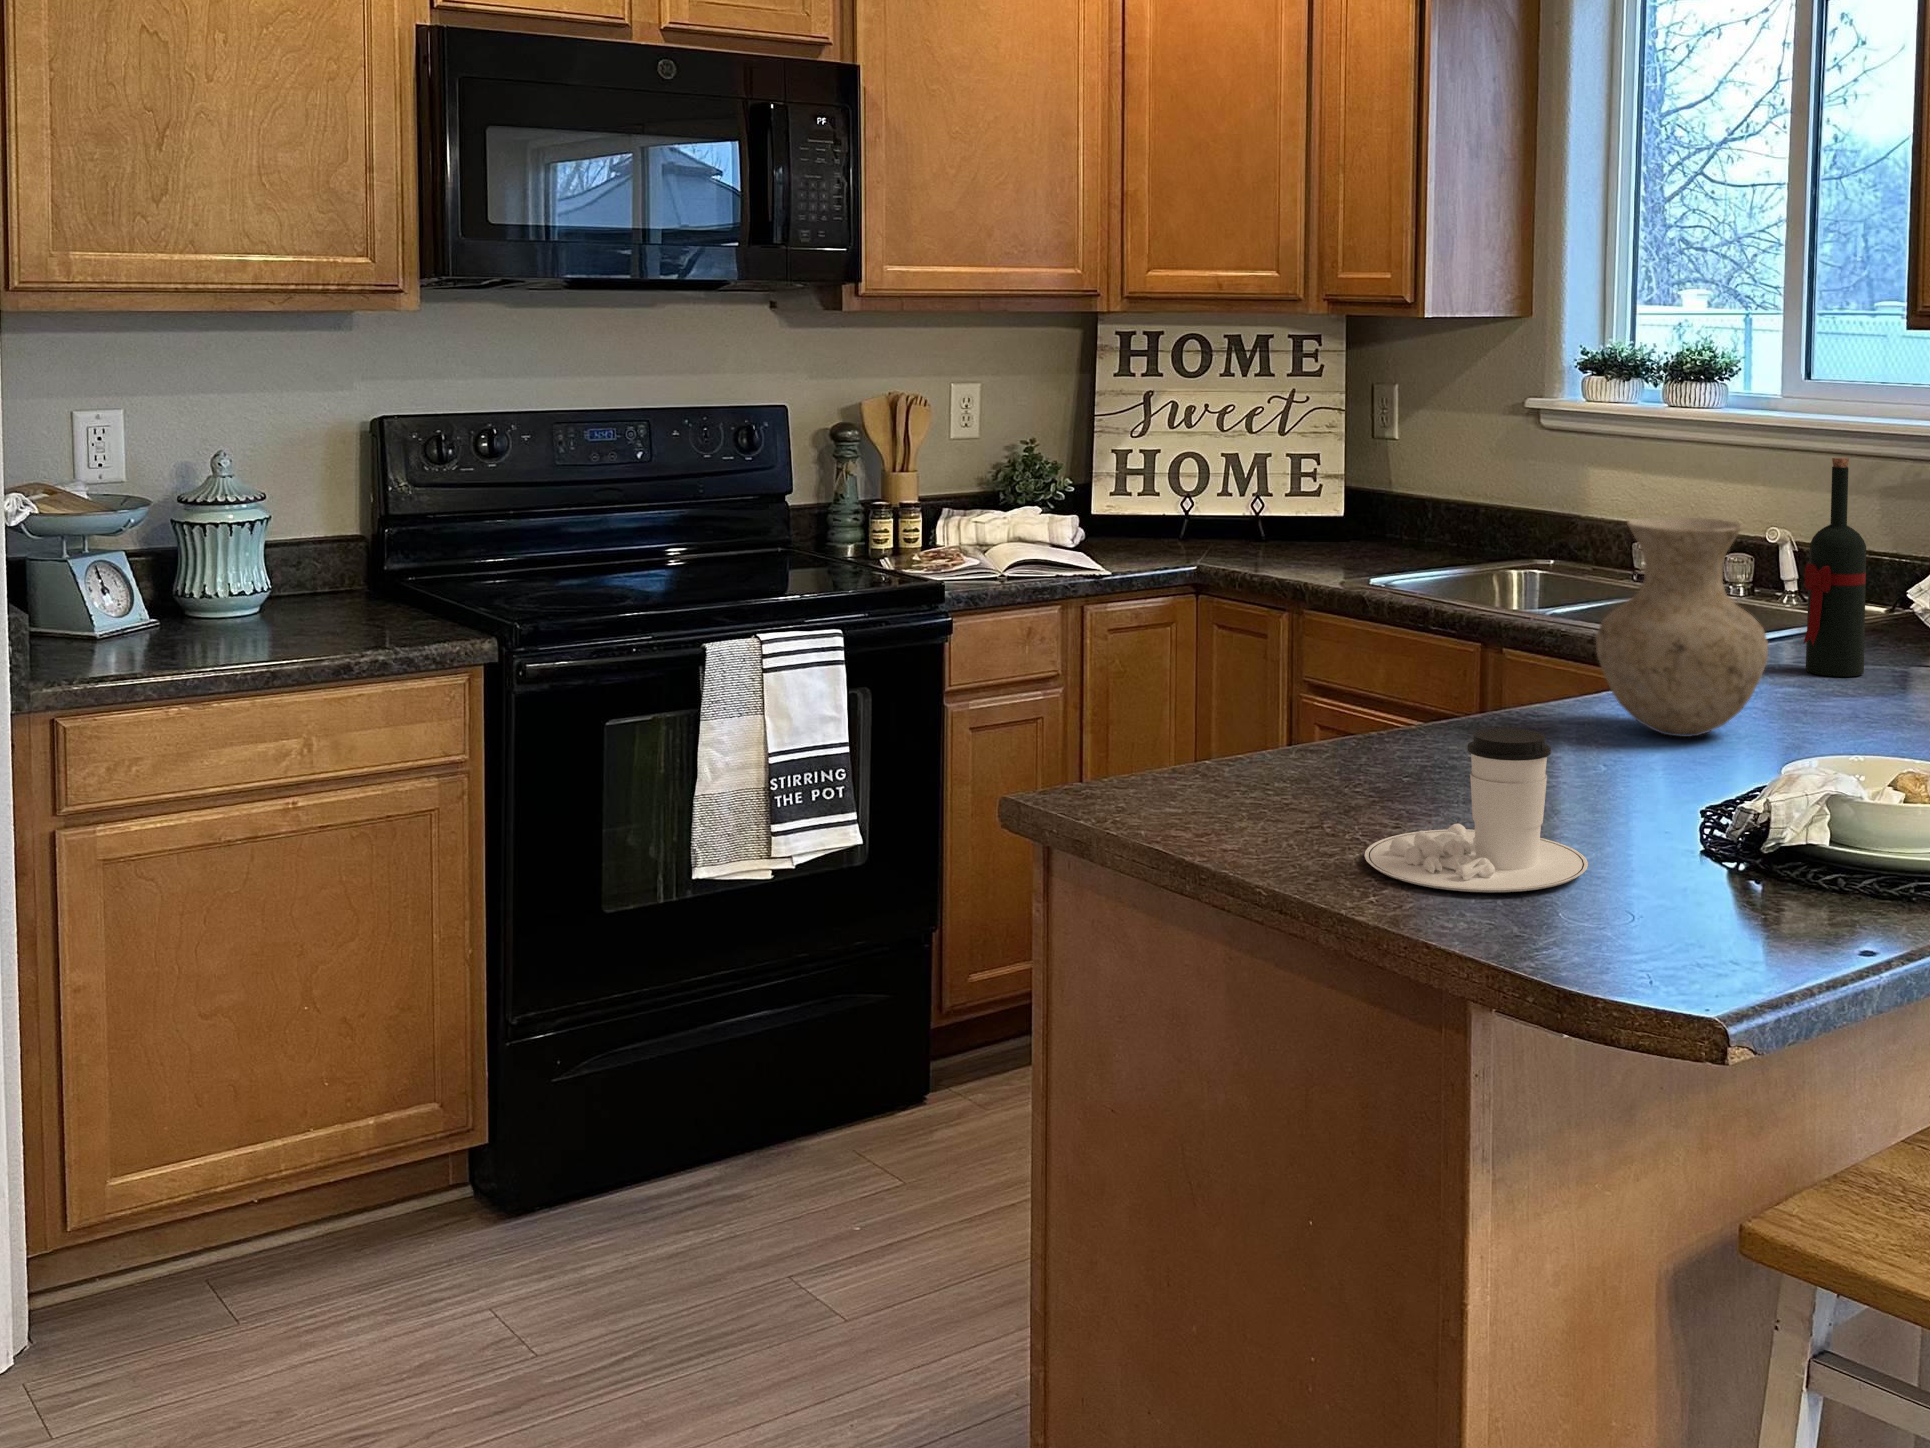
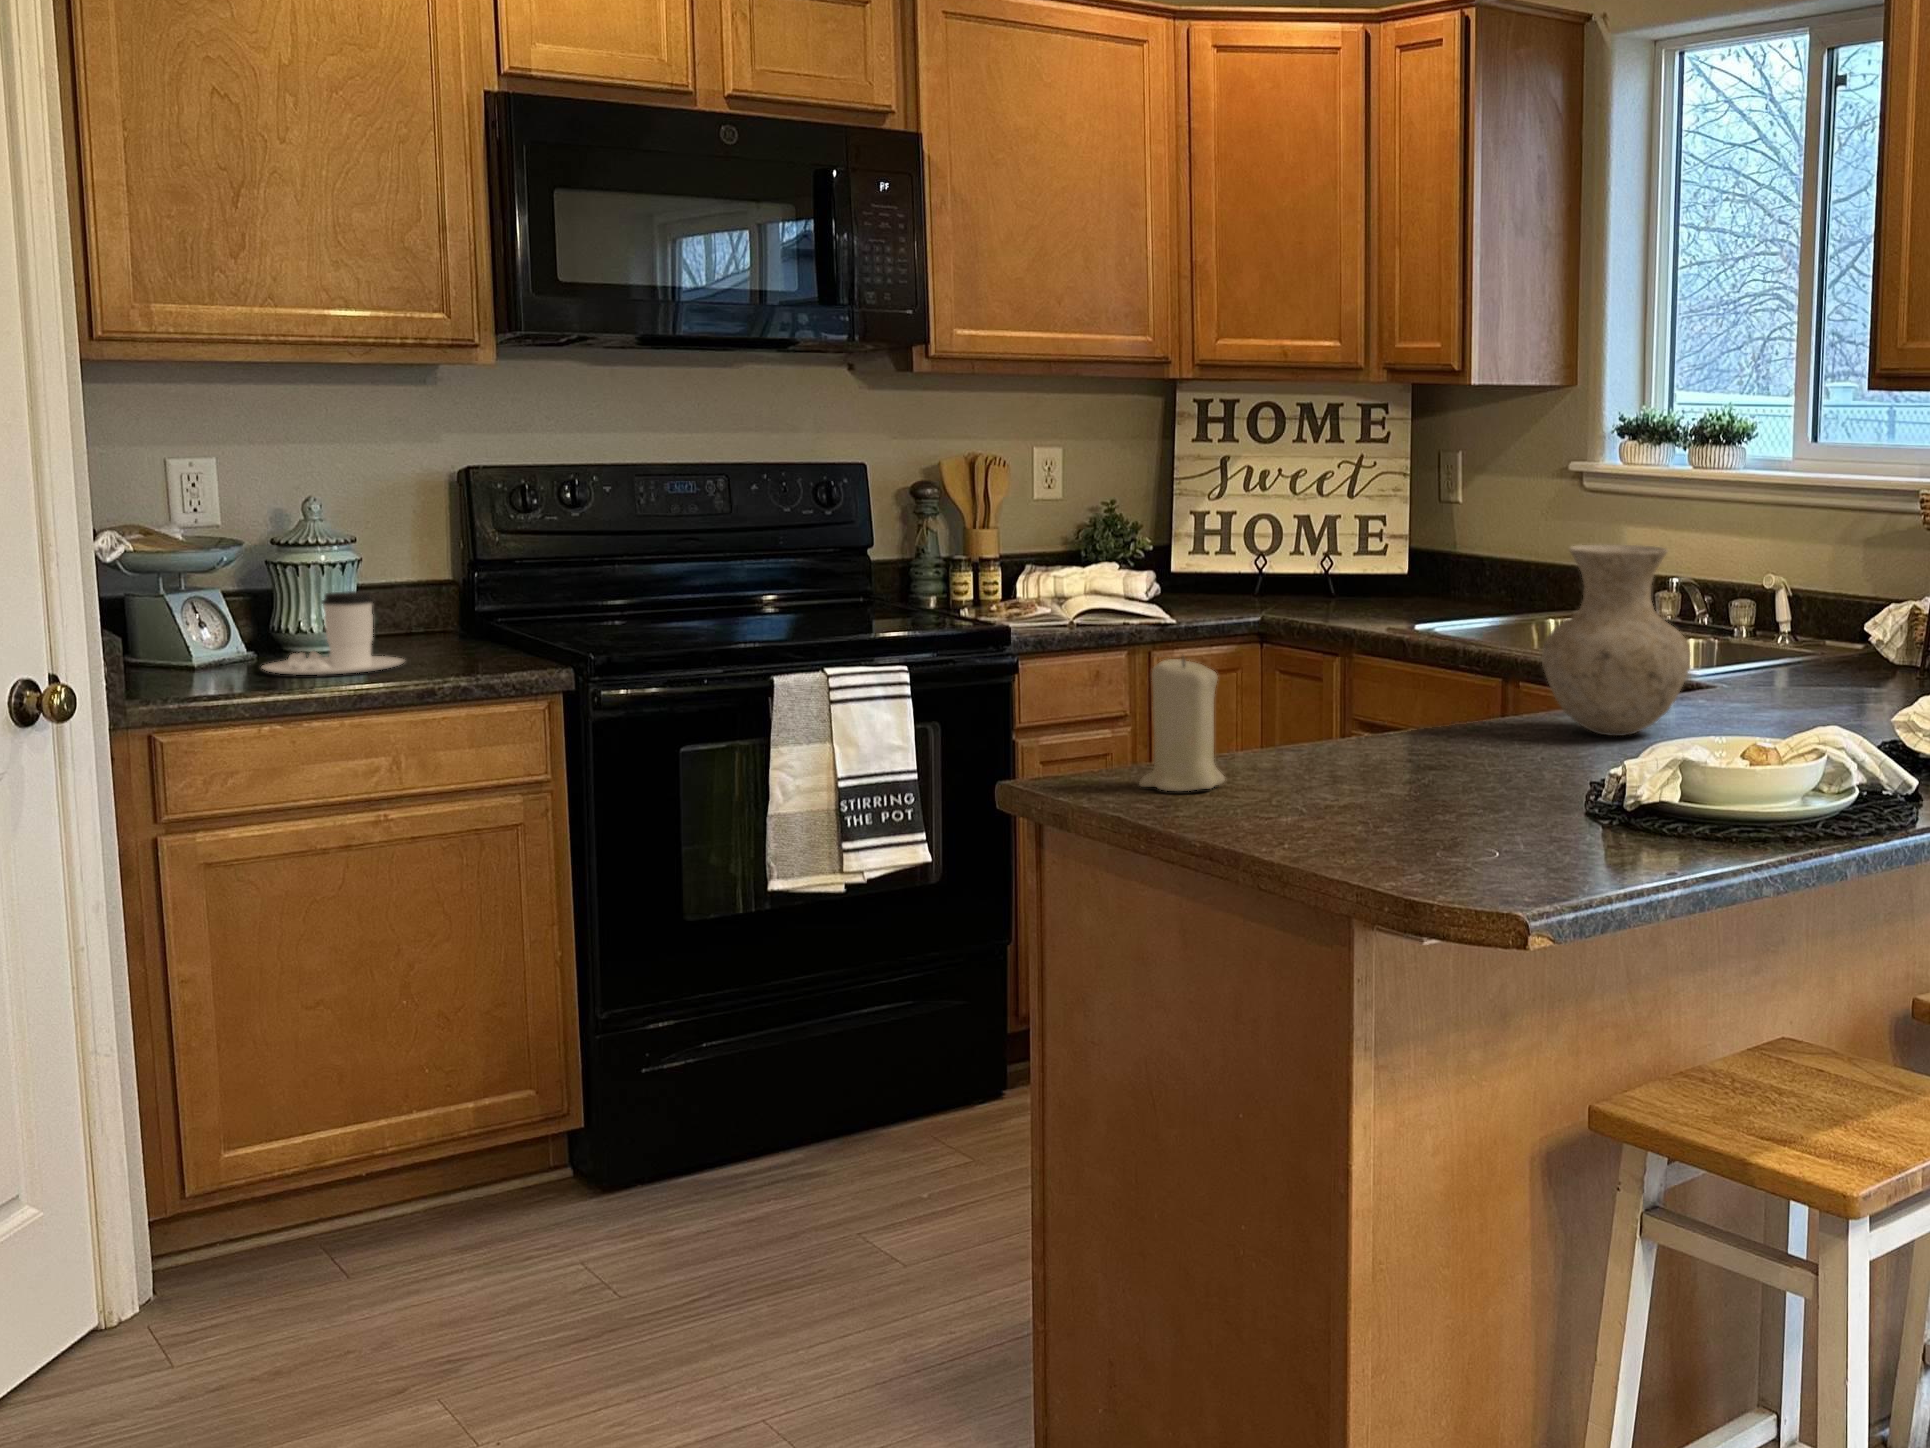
wine bottle: present [1804,458,1866,677] -> none [1756,500,1813,695]
candle: none [1184,661,1281,821] -> present [1139,657,1225,791]
coffee cup: present [1365,728,1588,892] -> present [262,591,404,675]

